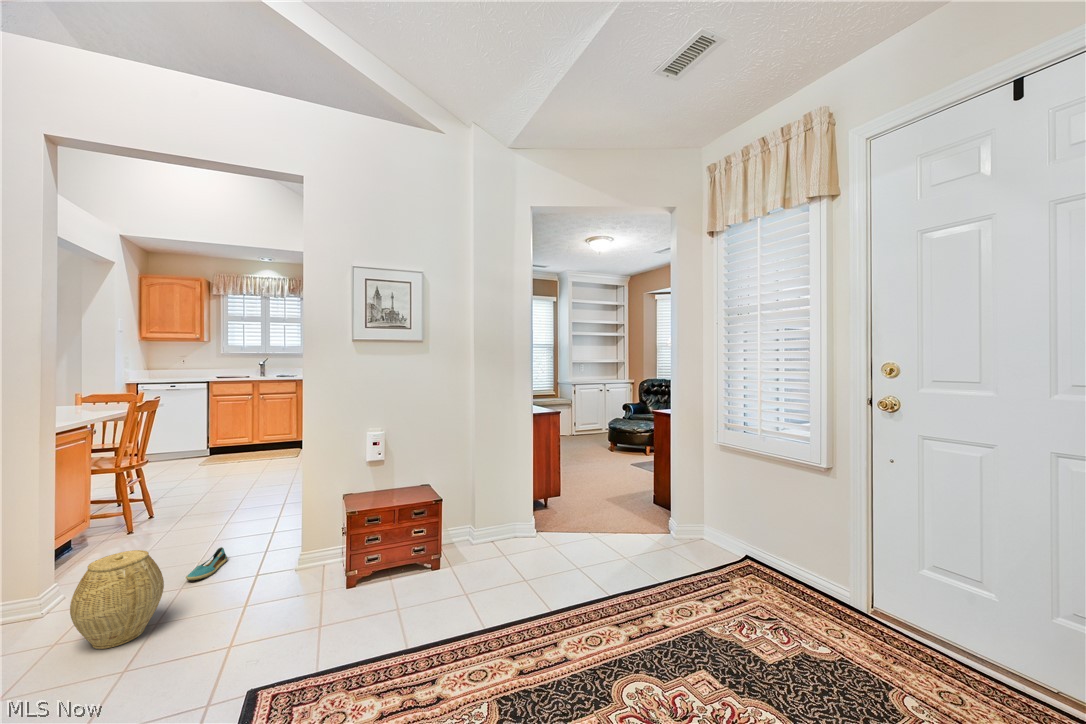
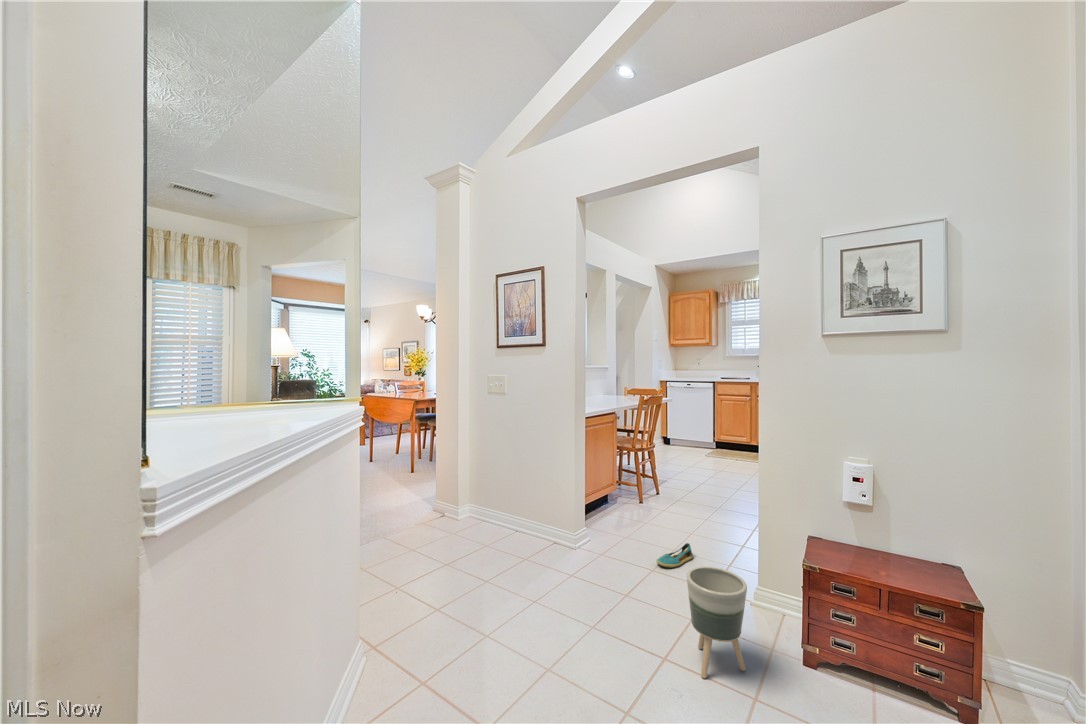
planter: none [254,540,310,638] -> present [687,567,747,678]
woven basket: present [70,550,164,649] -> none [574,520,630,599]

